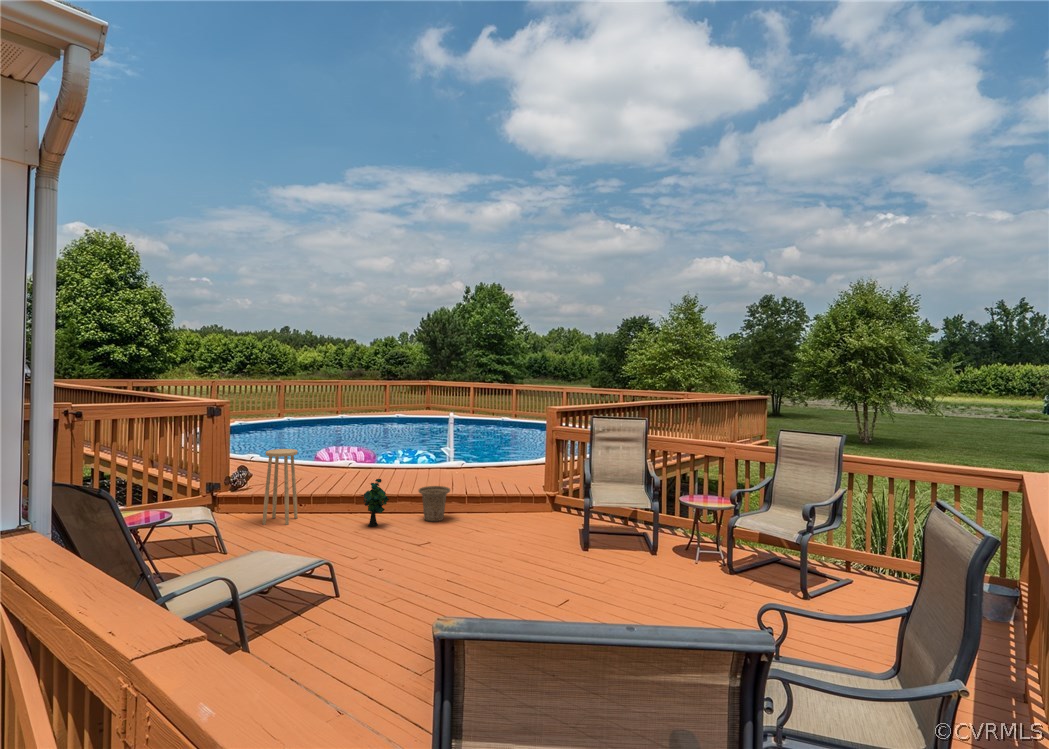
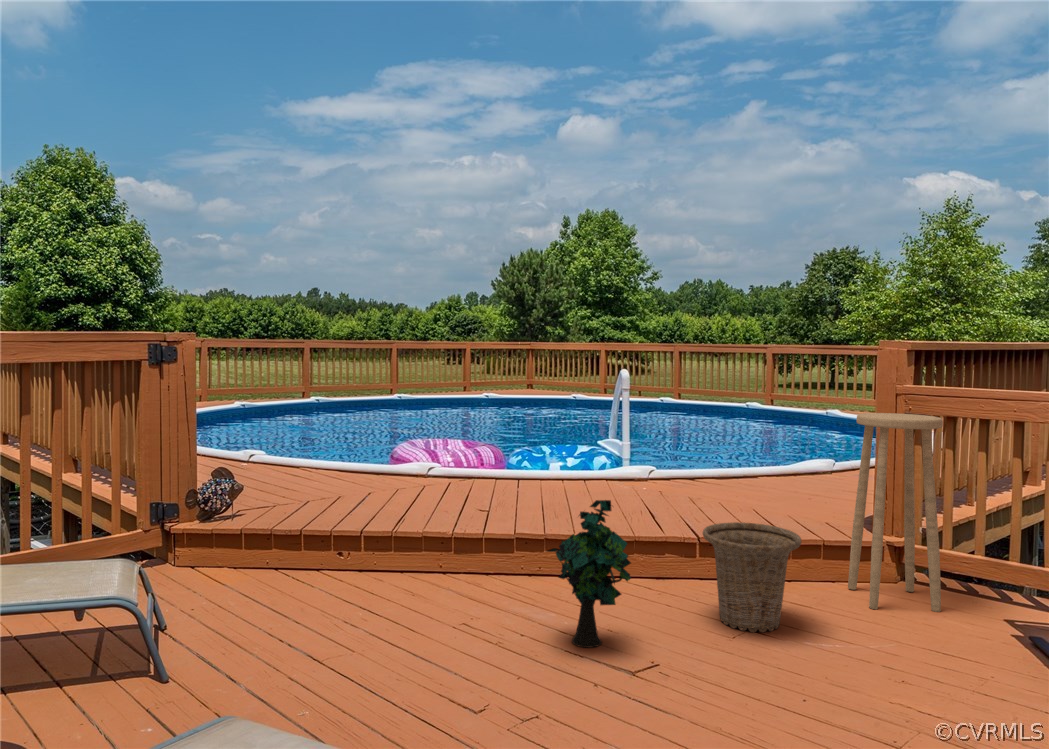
stool: present [262,449,298,525] -> present [848,413,943,612]

